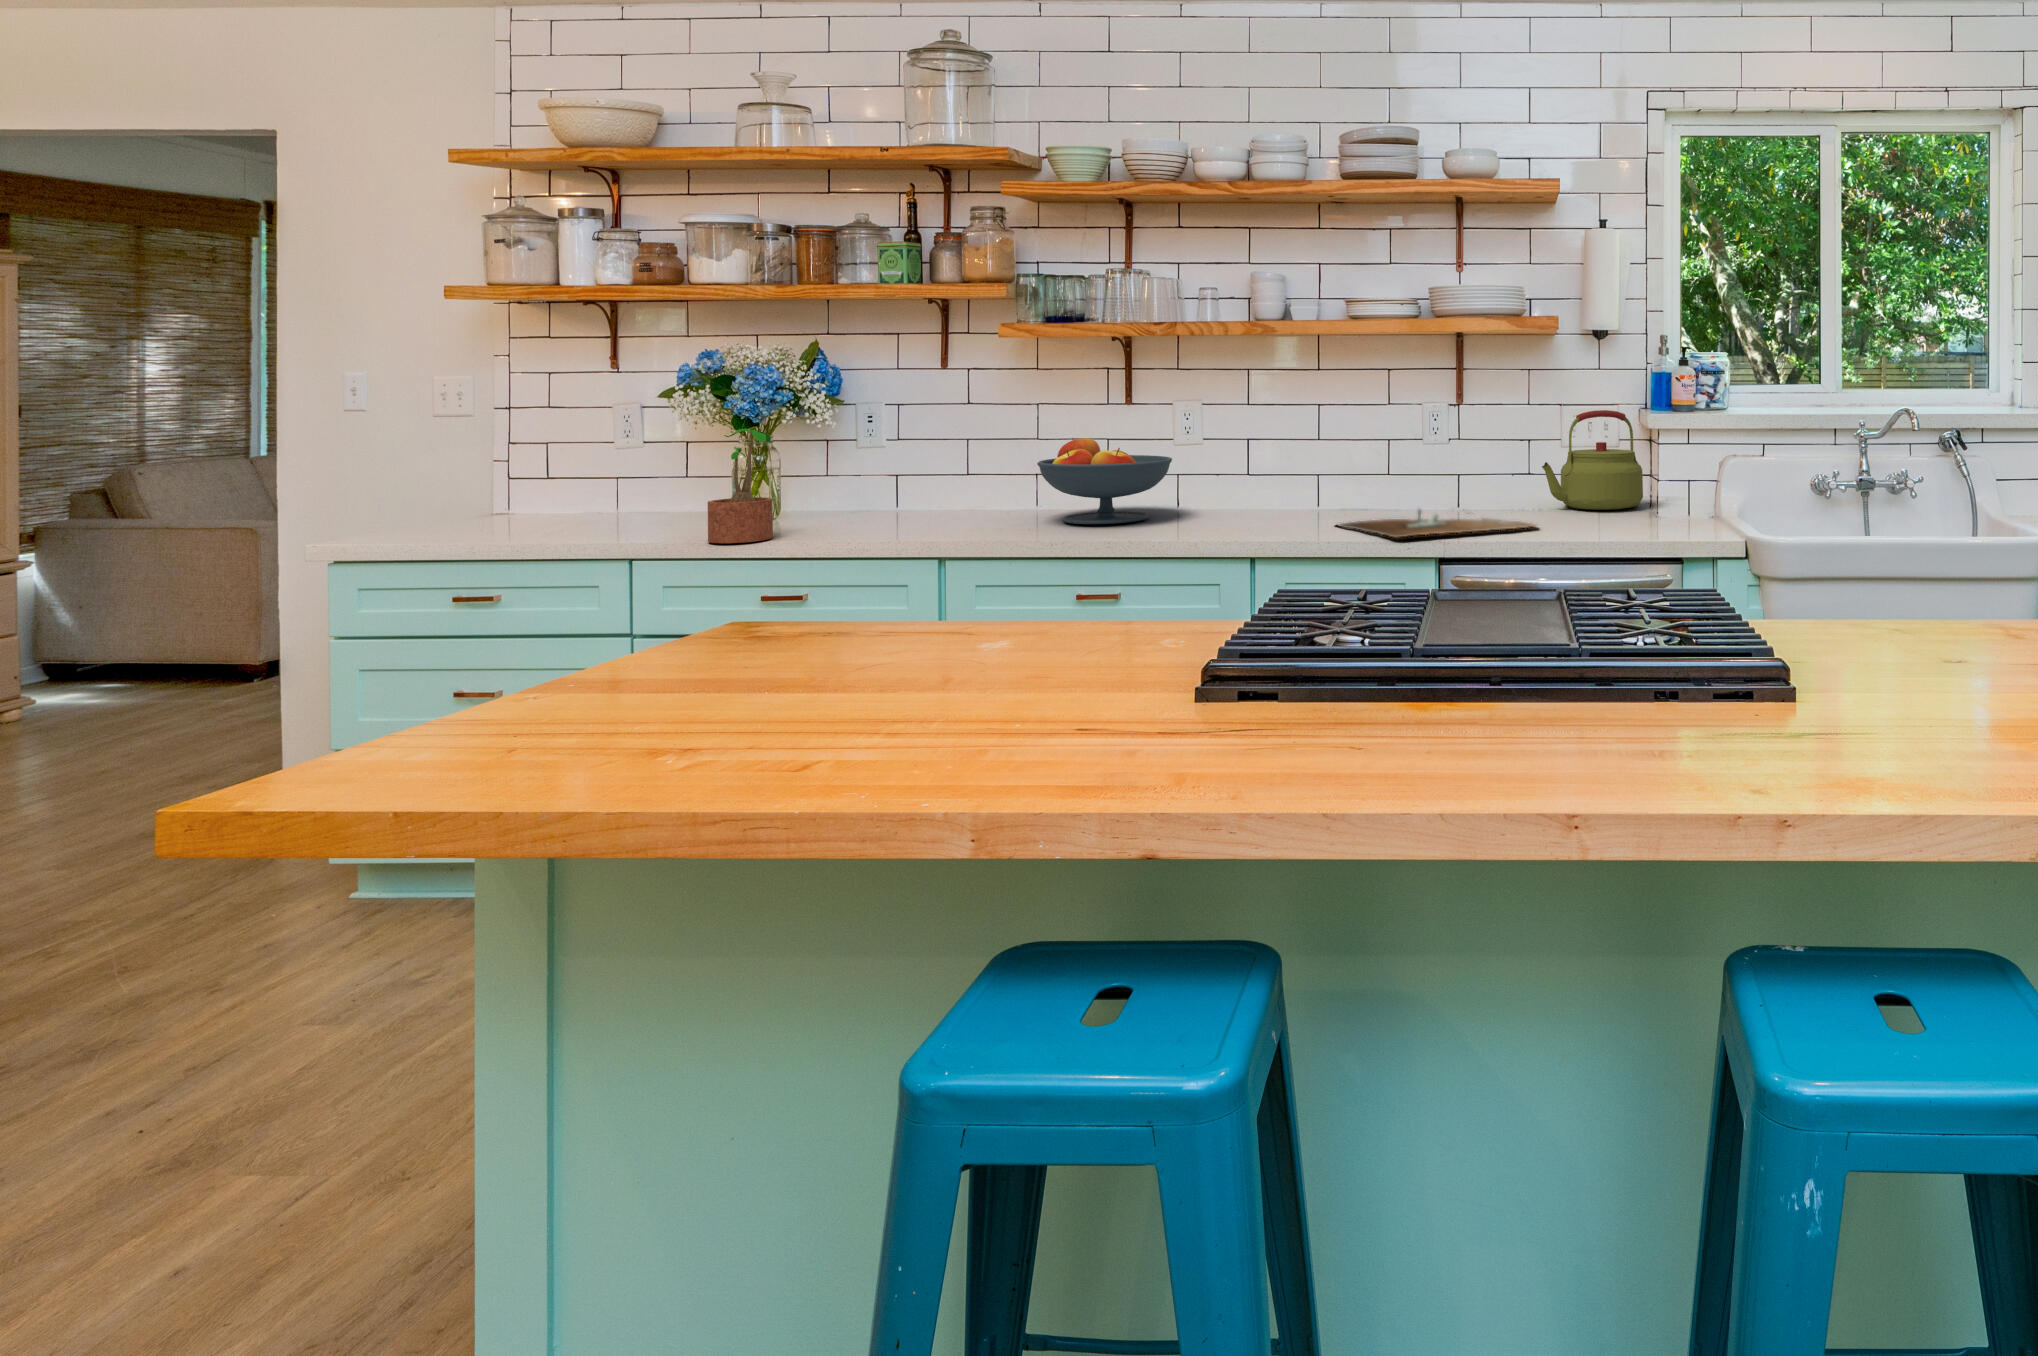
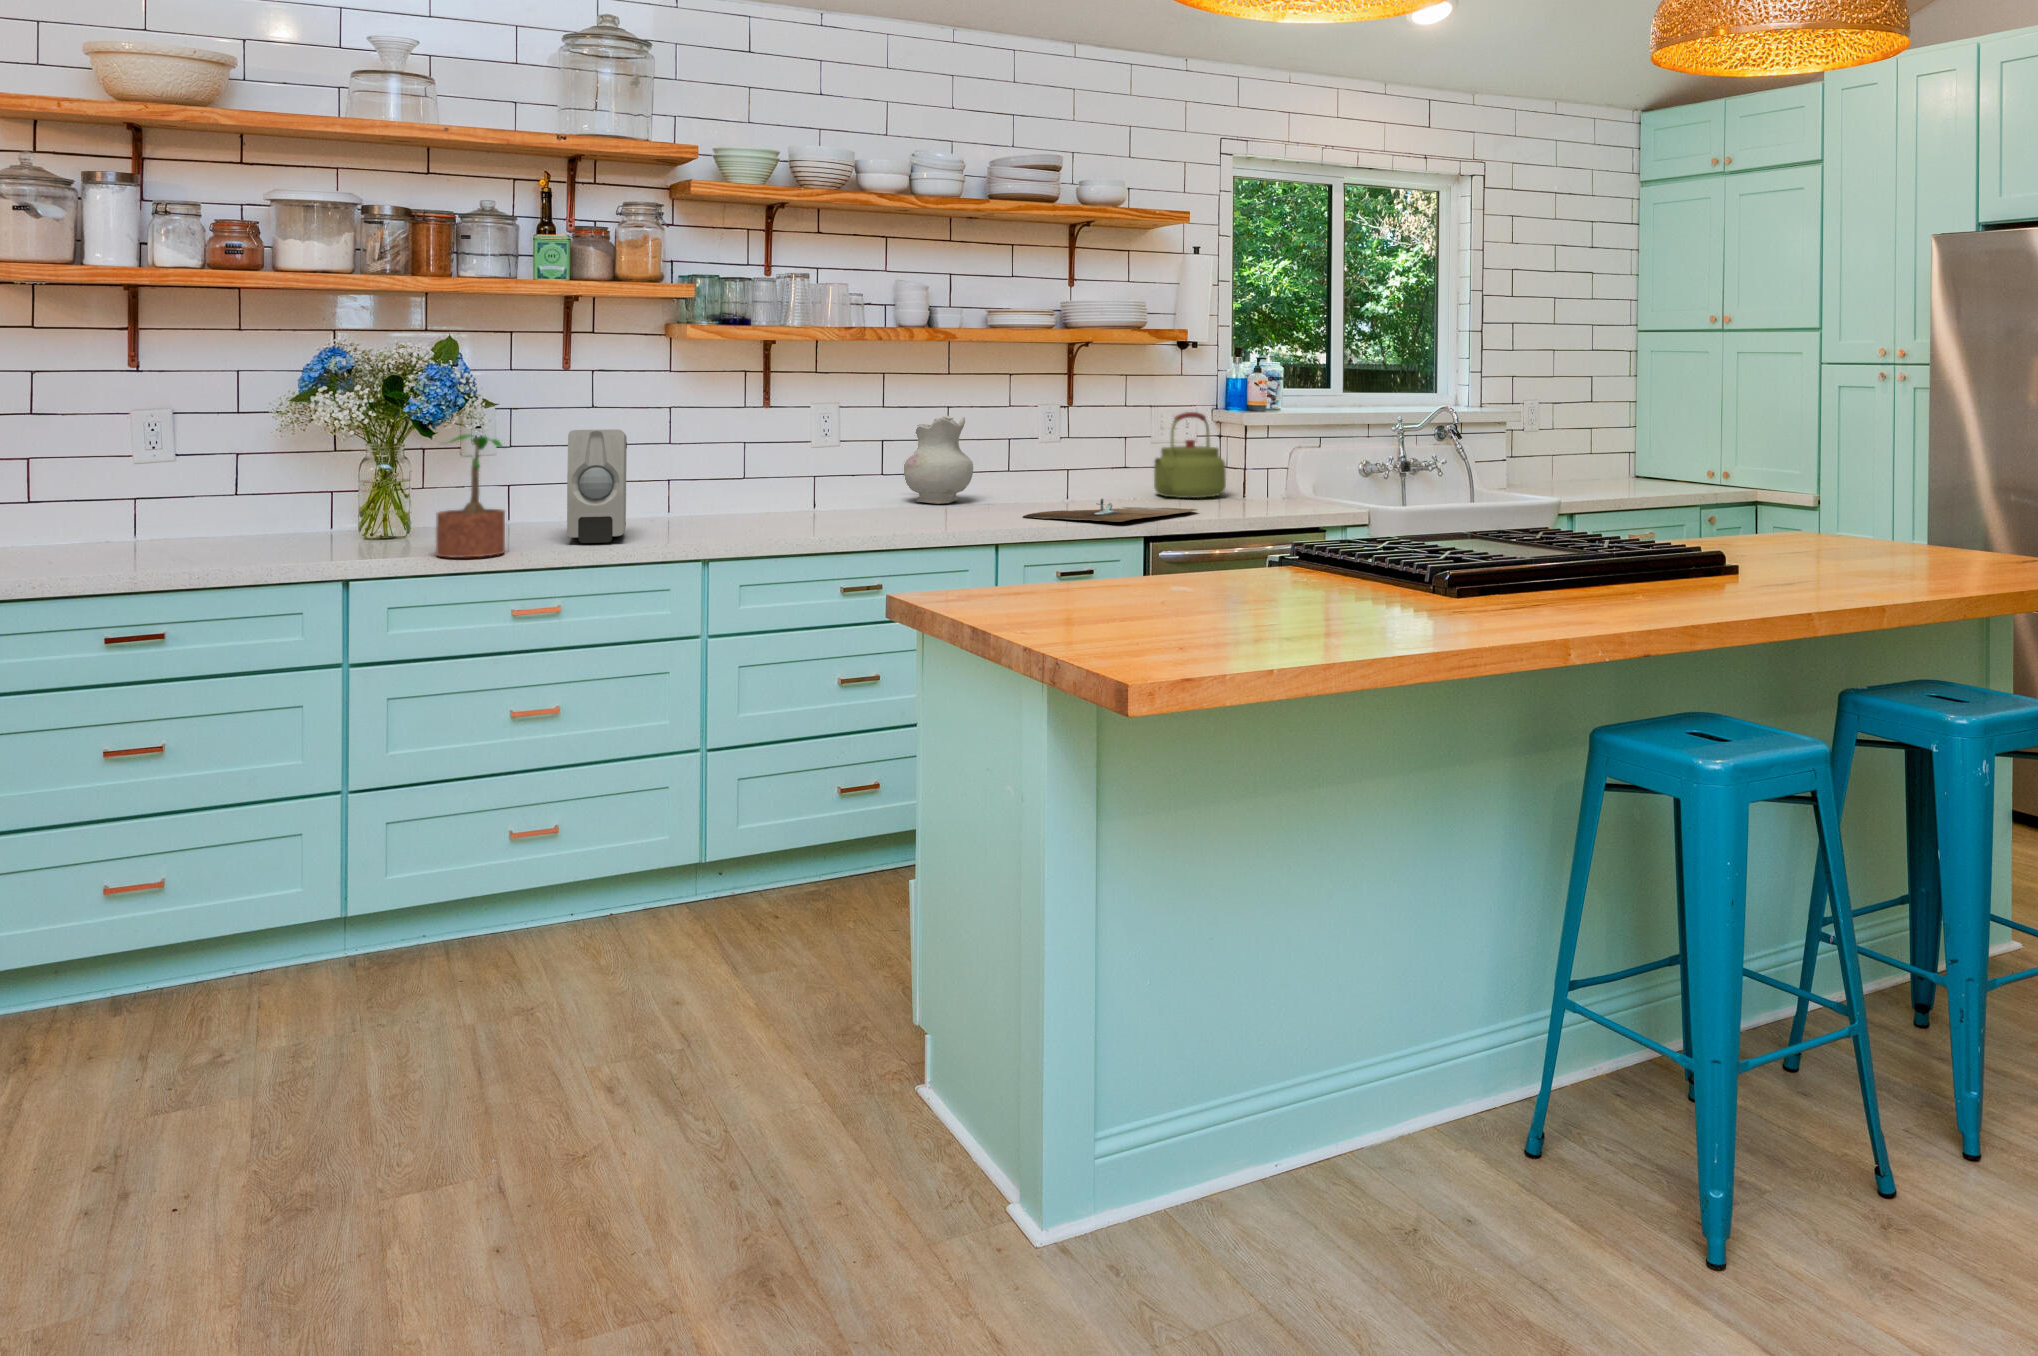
ceramic pitcher: none [1279,408,1352,505] -> present [904,416,973,504]
soap dispenser: none [843,425,932,534] -> present [567,429,627,543]
fruit bowl: present [1037,438,1172,524] -> none [726,442,860,526]

